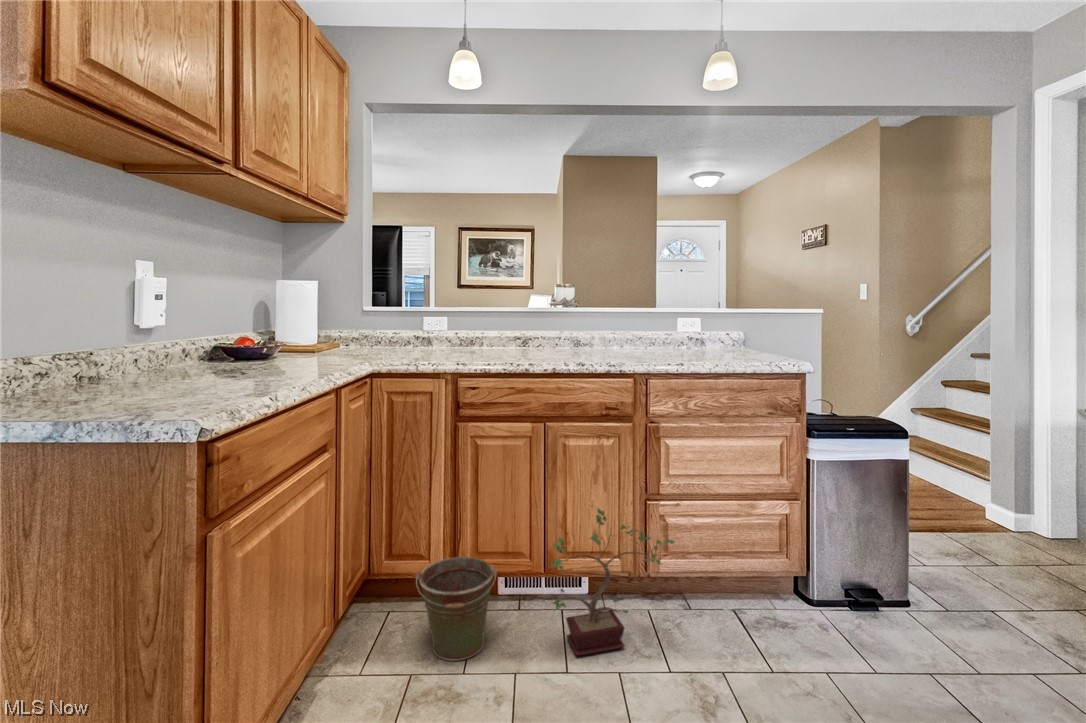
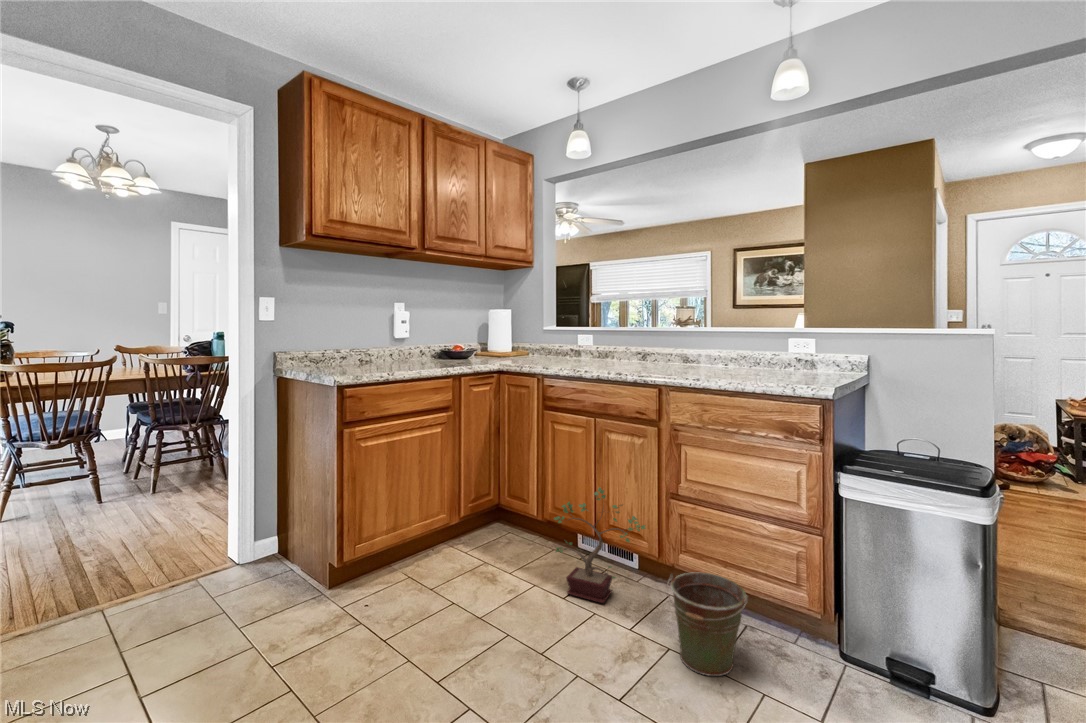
bucket: present [416,557,497,661] -> present [667,572,748,676]

